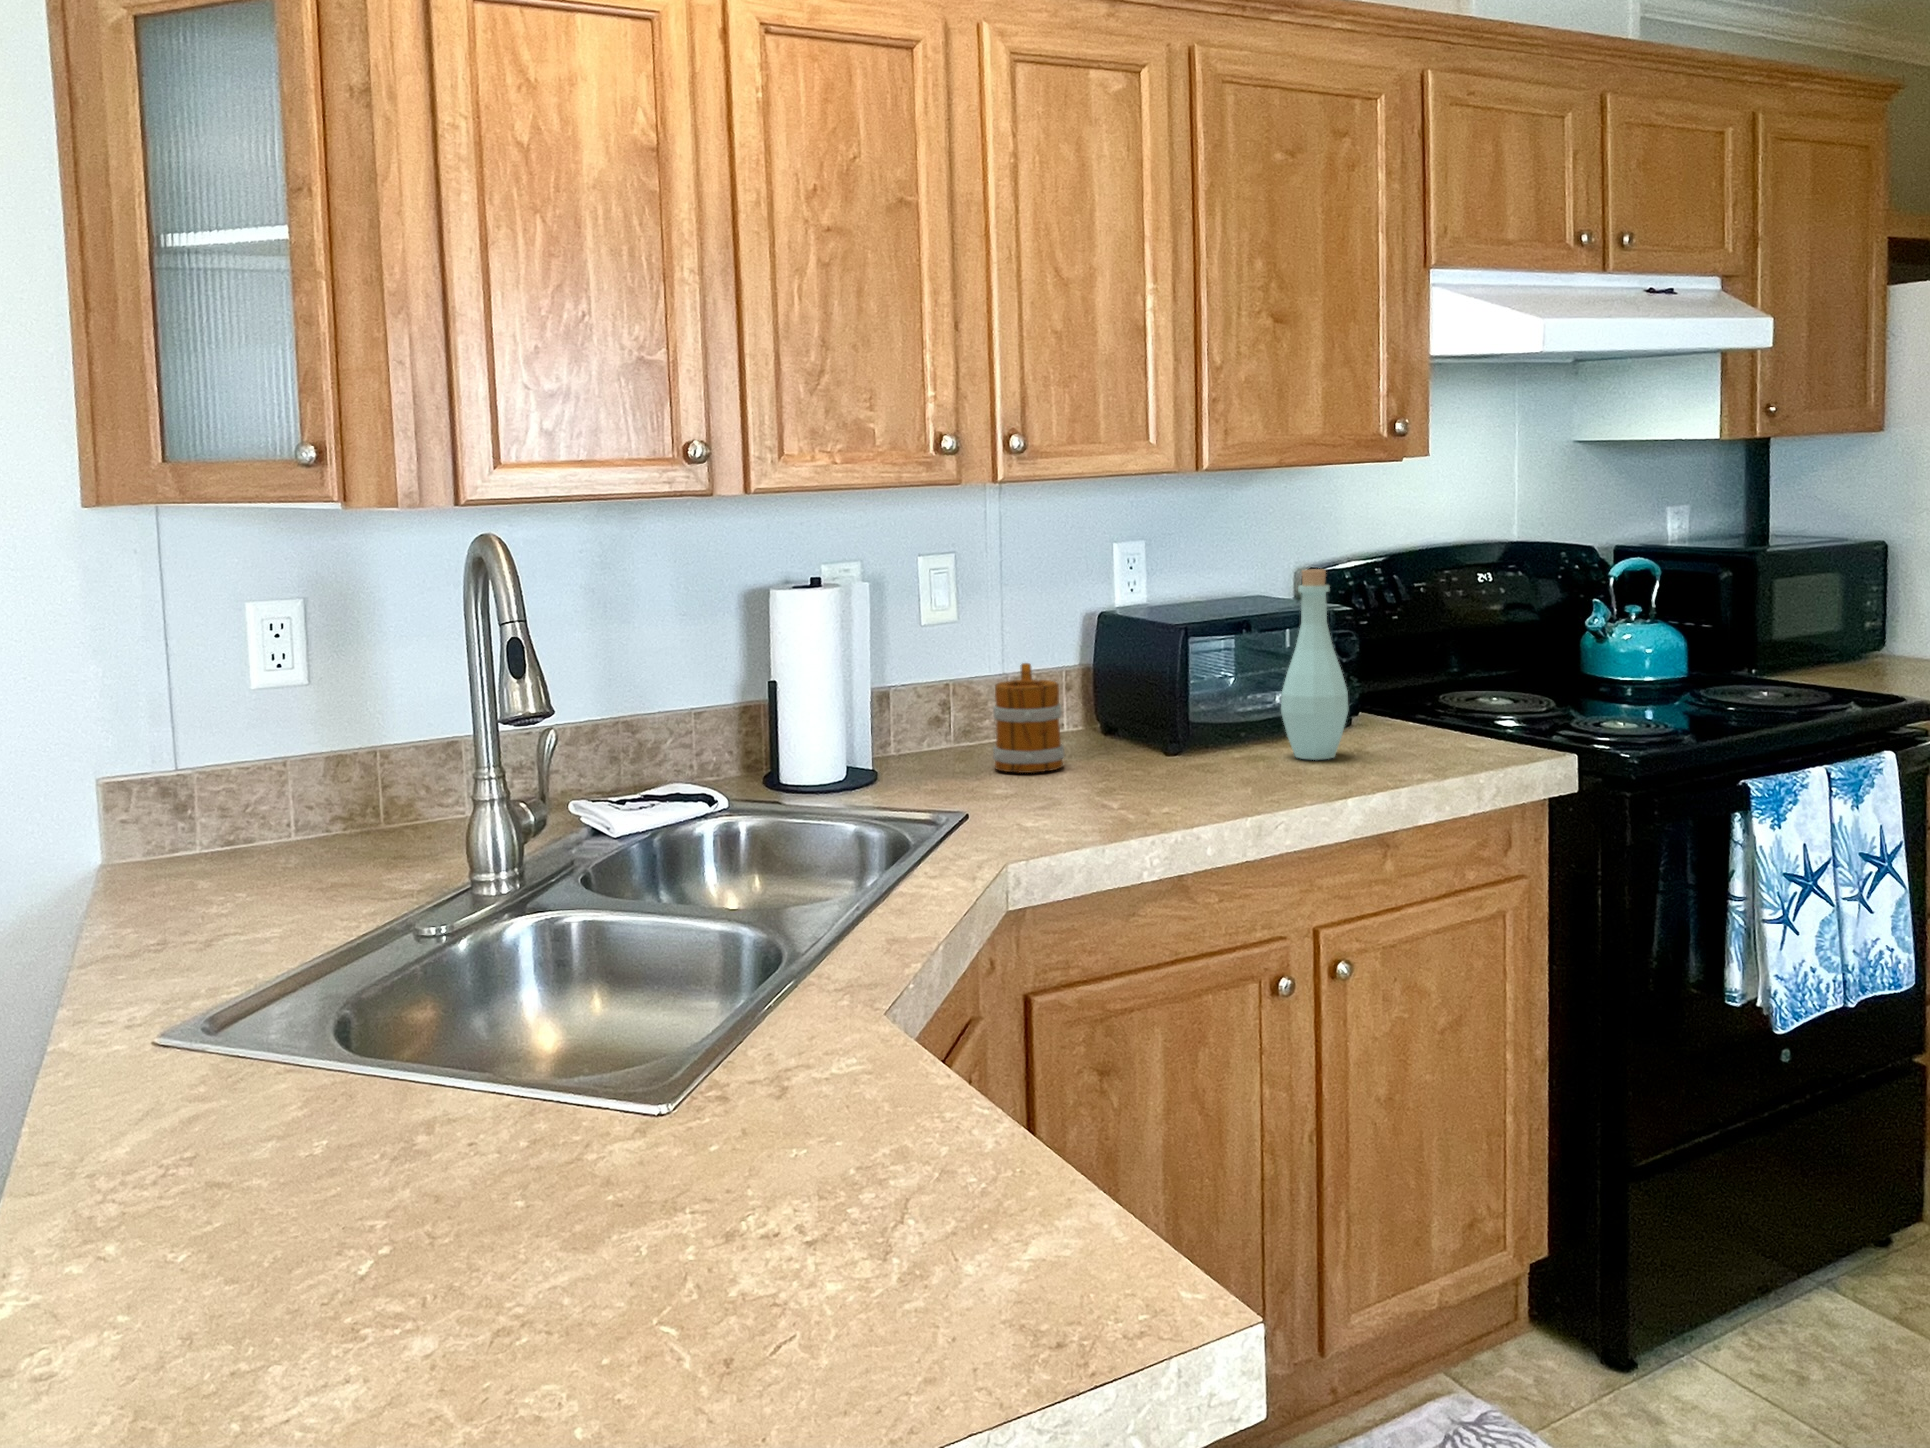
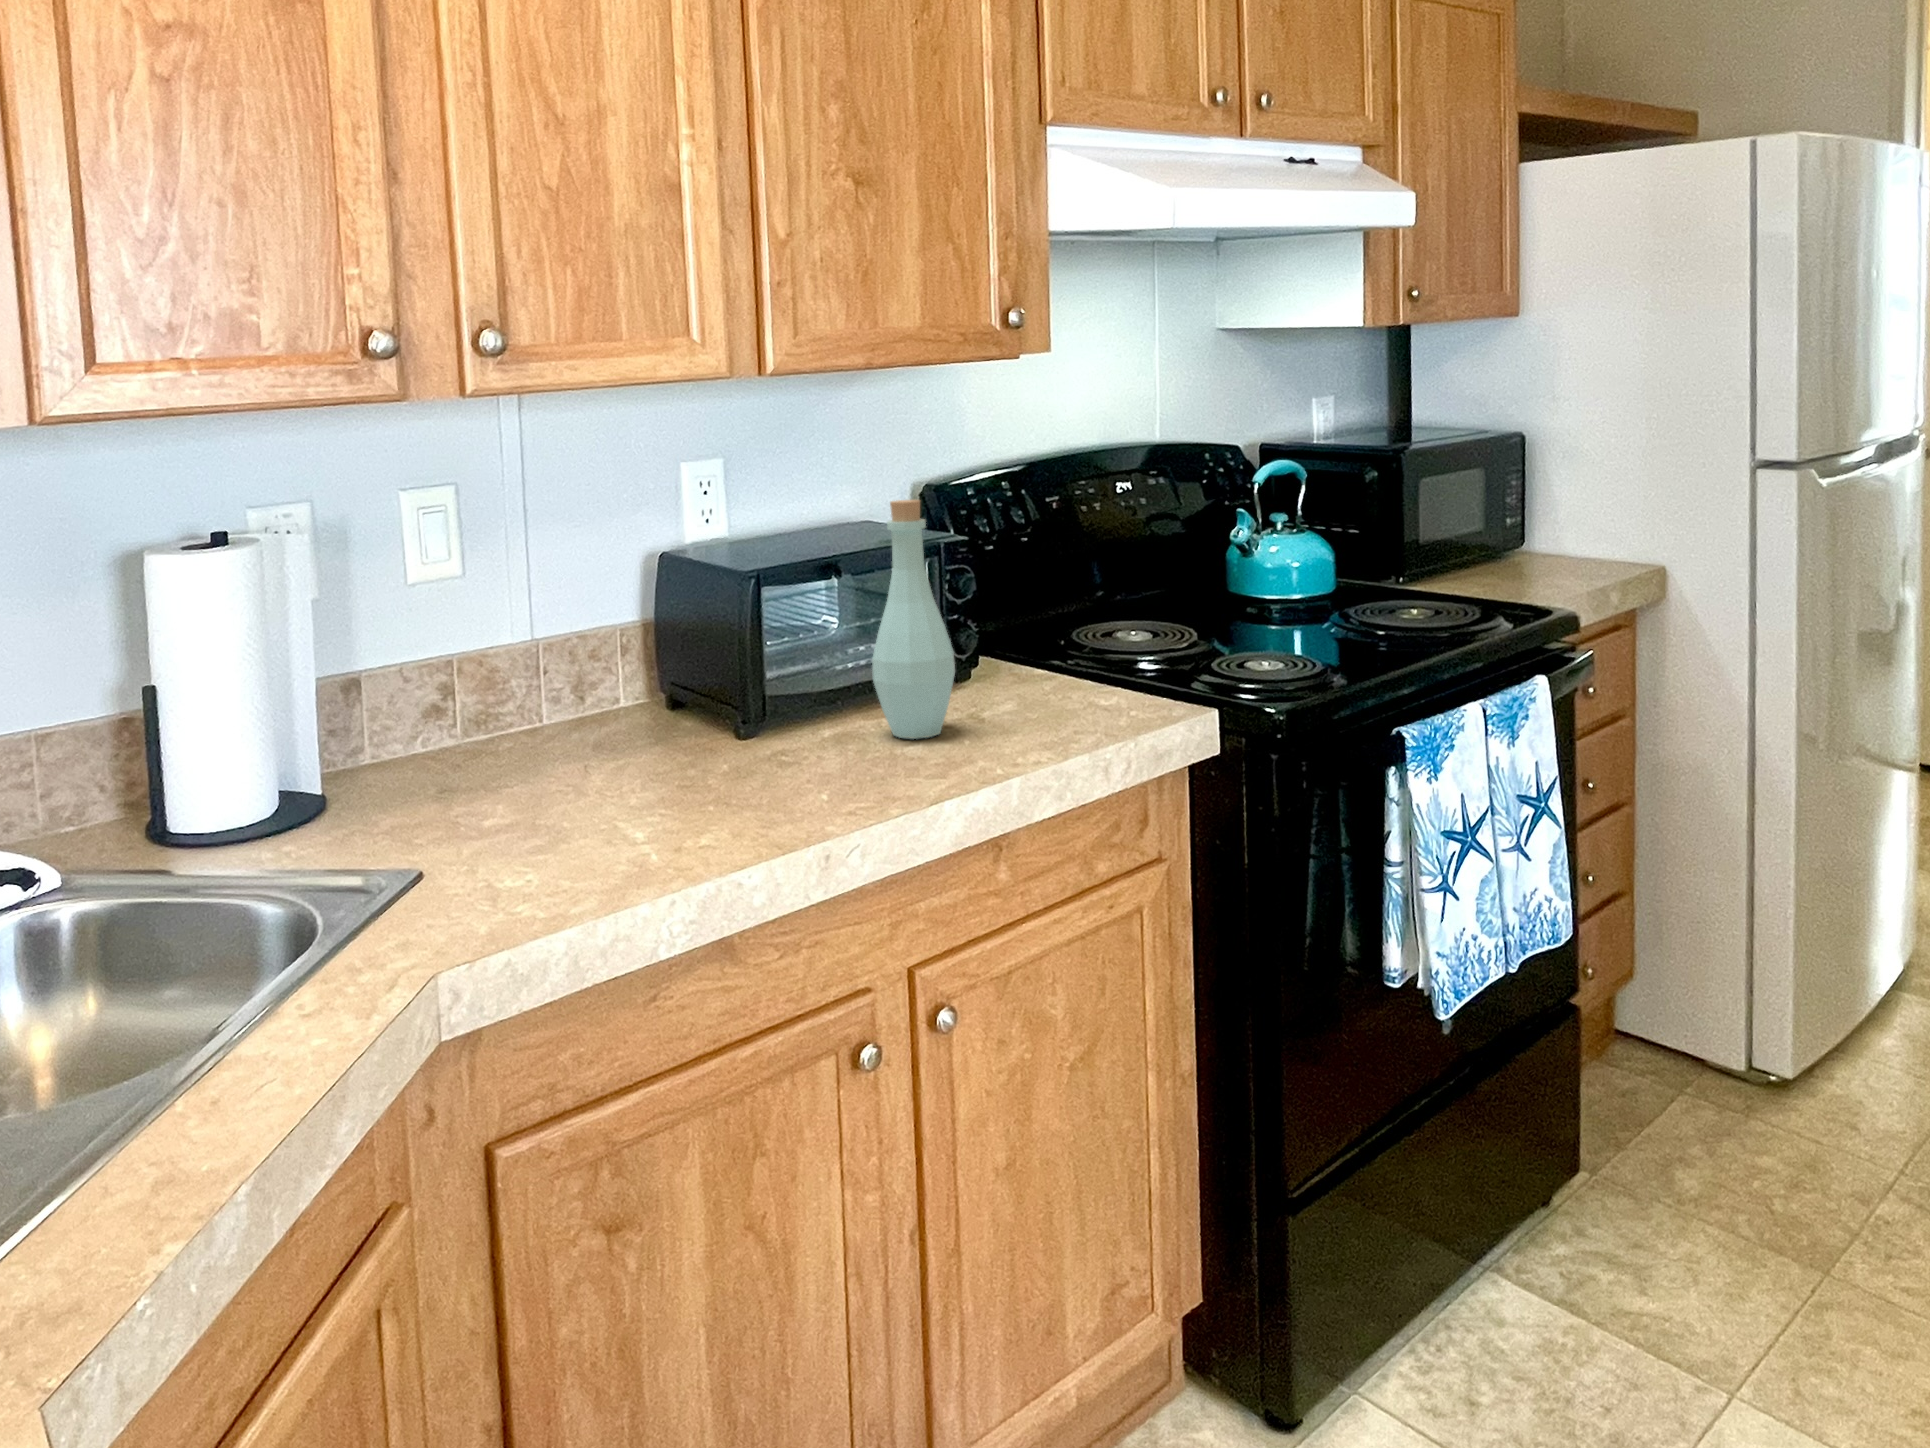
mug: present [993,663,1064,773] -> none [500,631,600,780]

